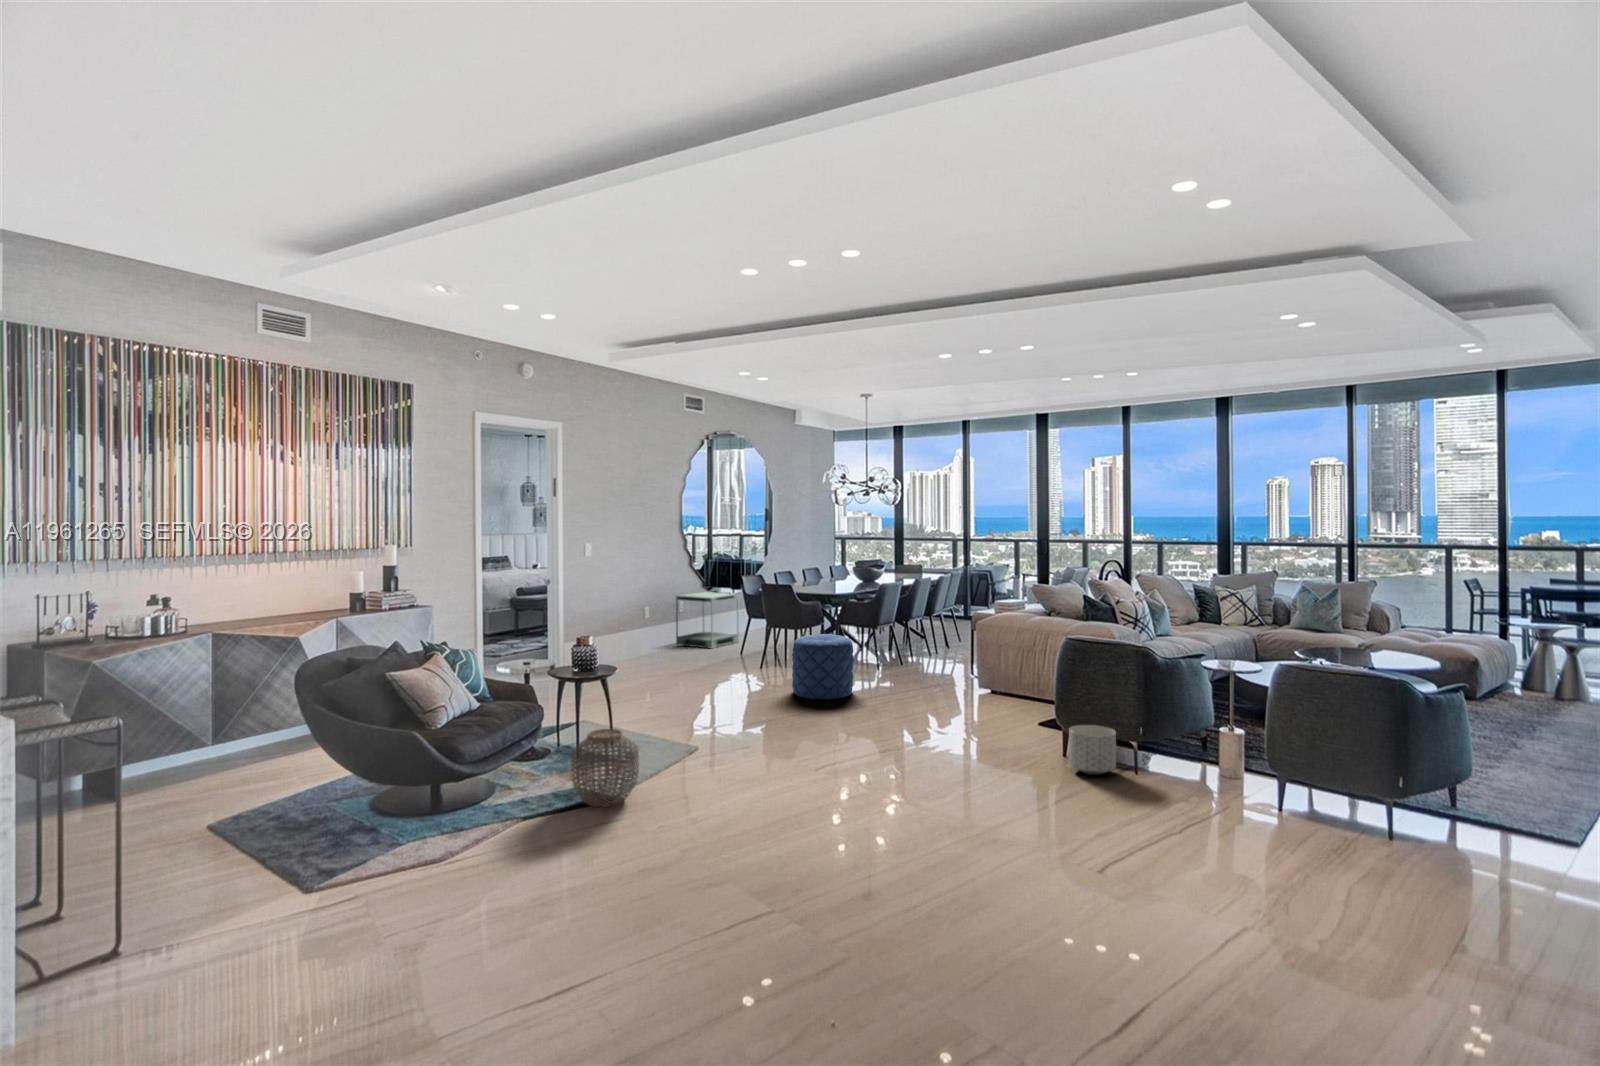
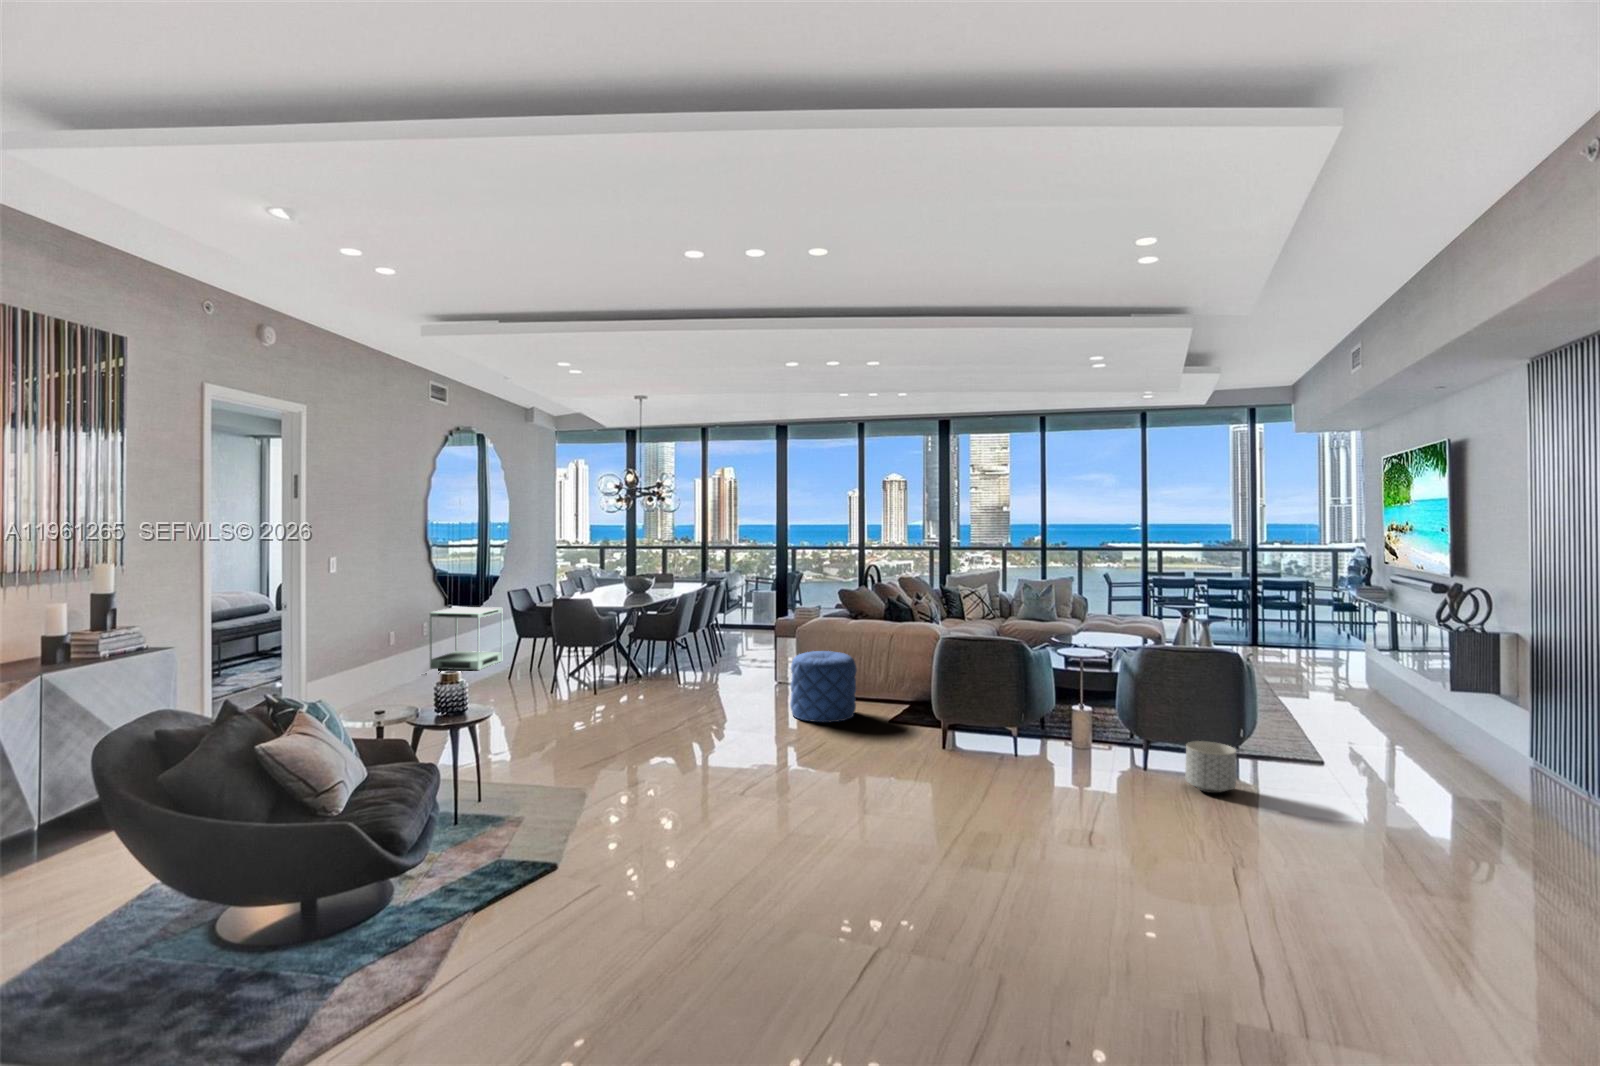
pouf: present [792,634,854,699] -> present [790,651,857,722]
planter: present [1069,725,1116,775] -> present [1185,741,1236,793]
woven basket: present [571,729,639,807] -> none [515,782,599,880]

